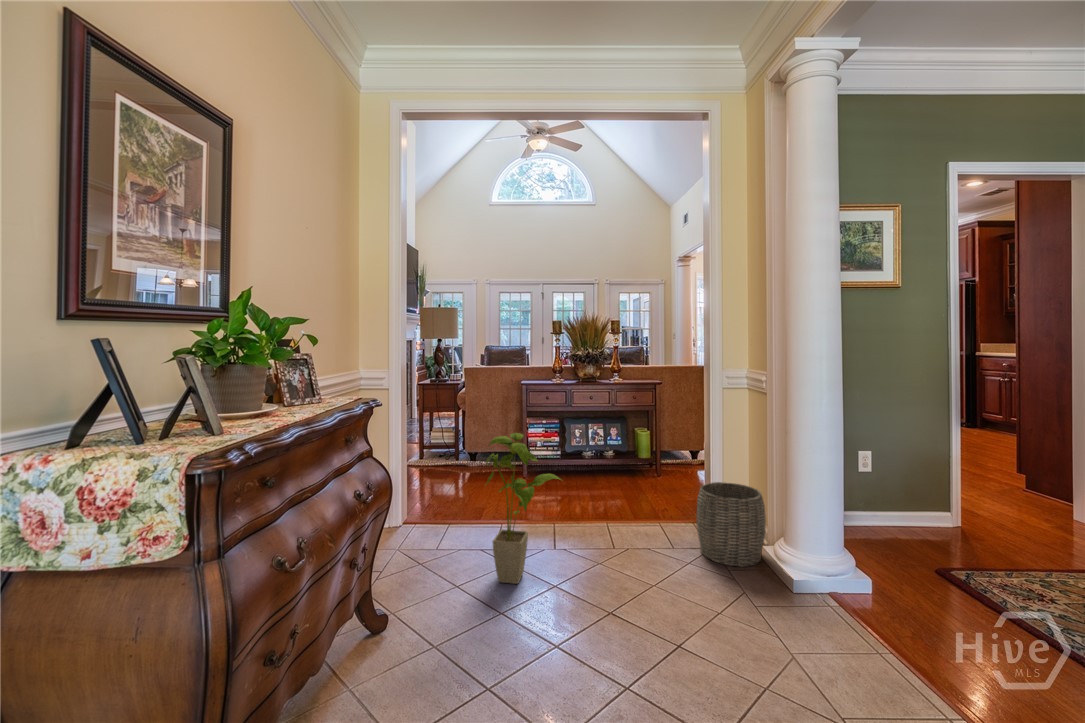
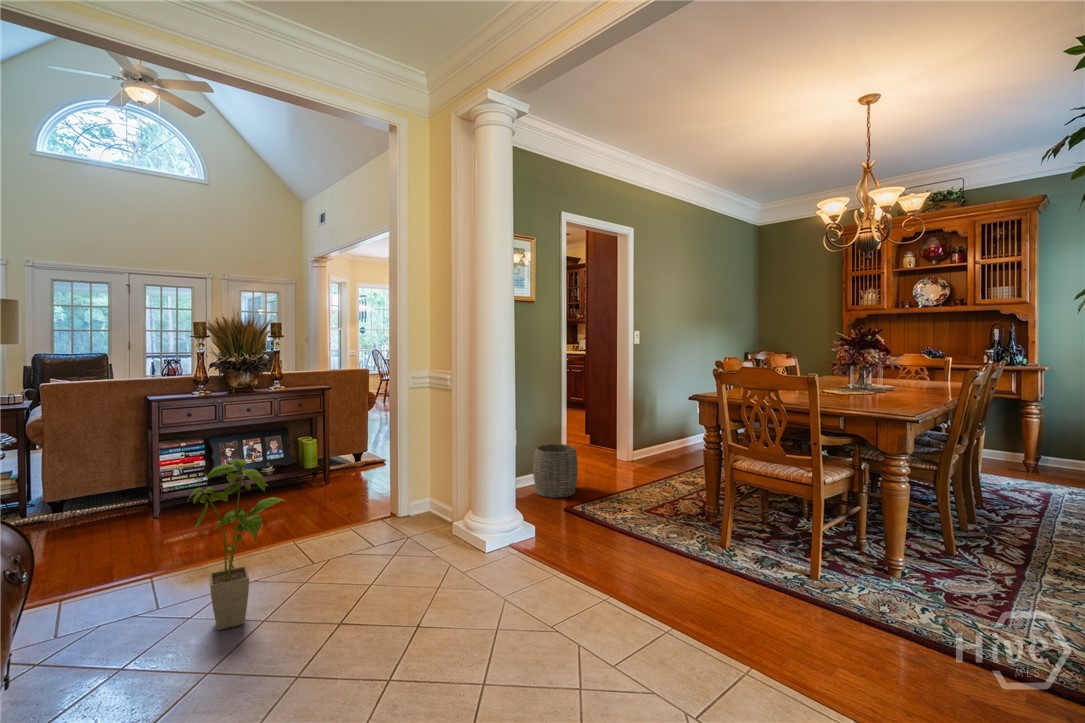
woven basket: present [697,482,766,567] -> present [533,444,578,498]

